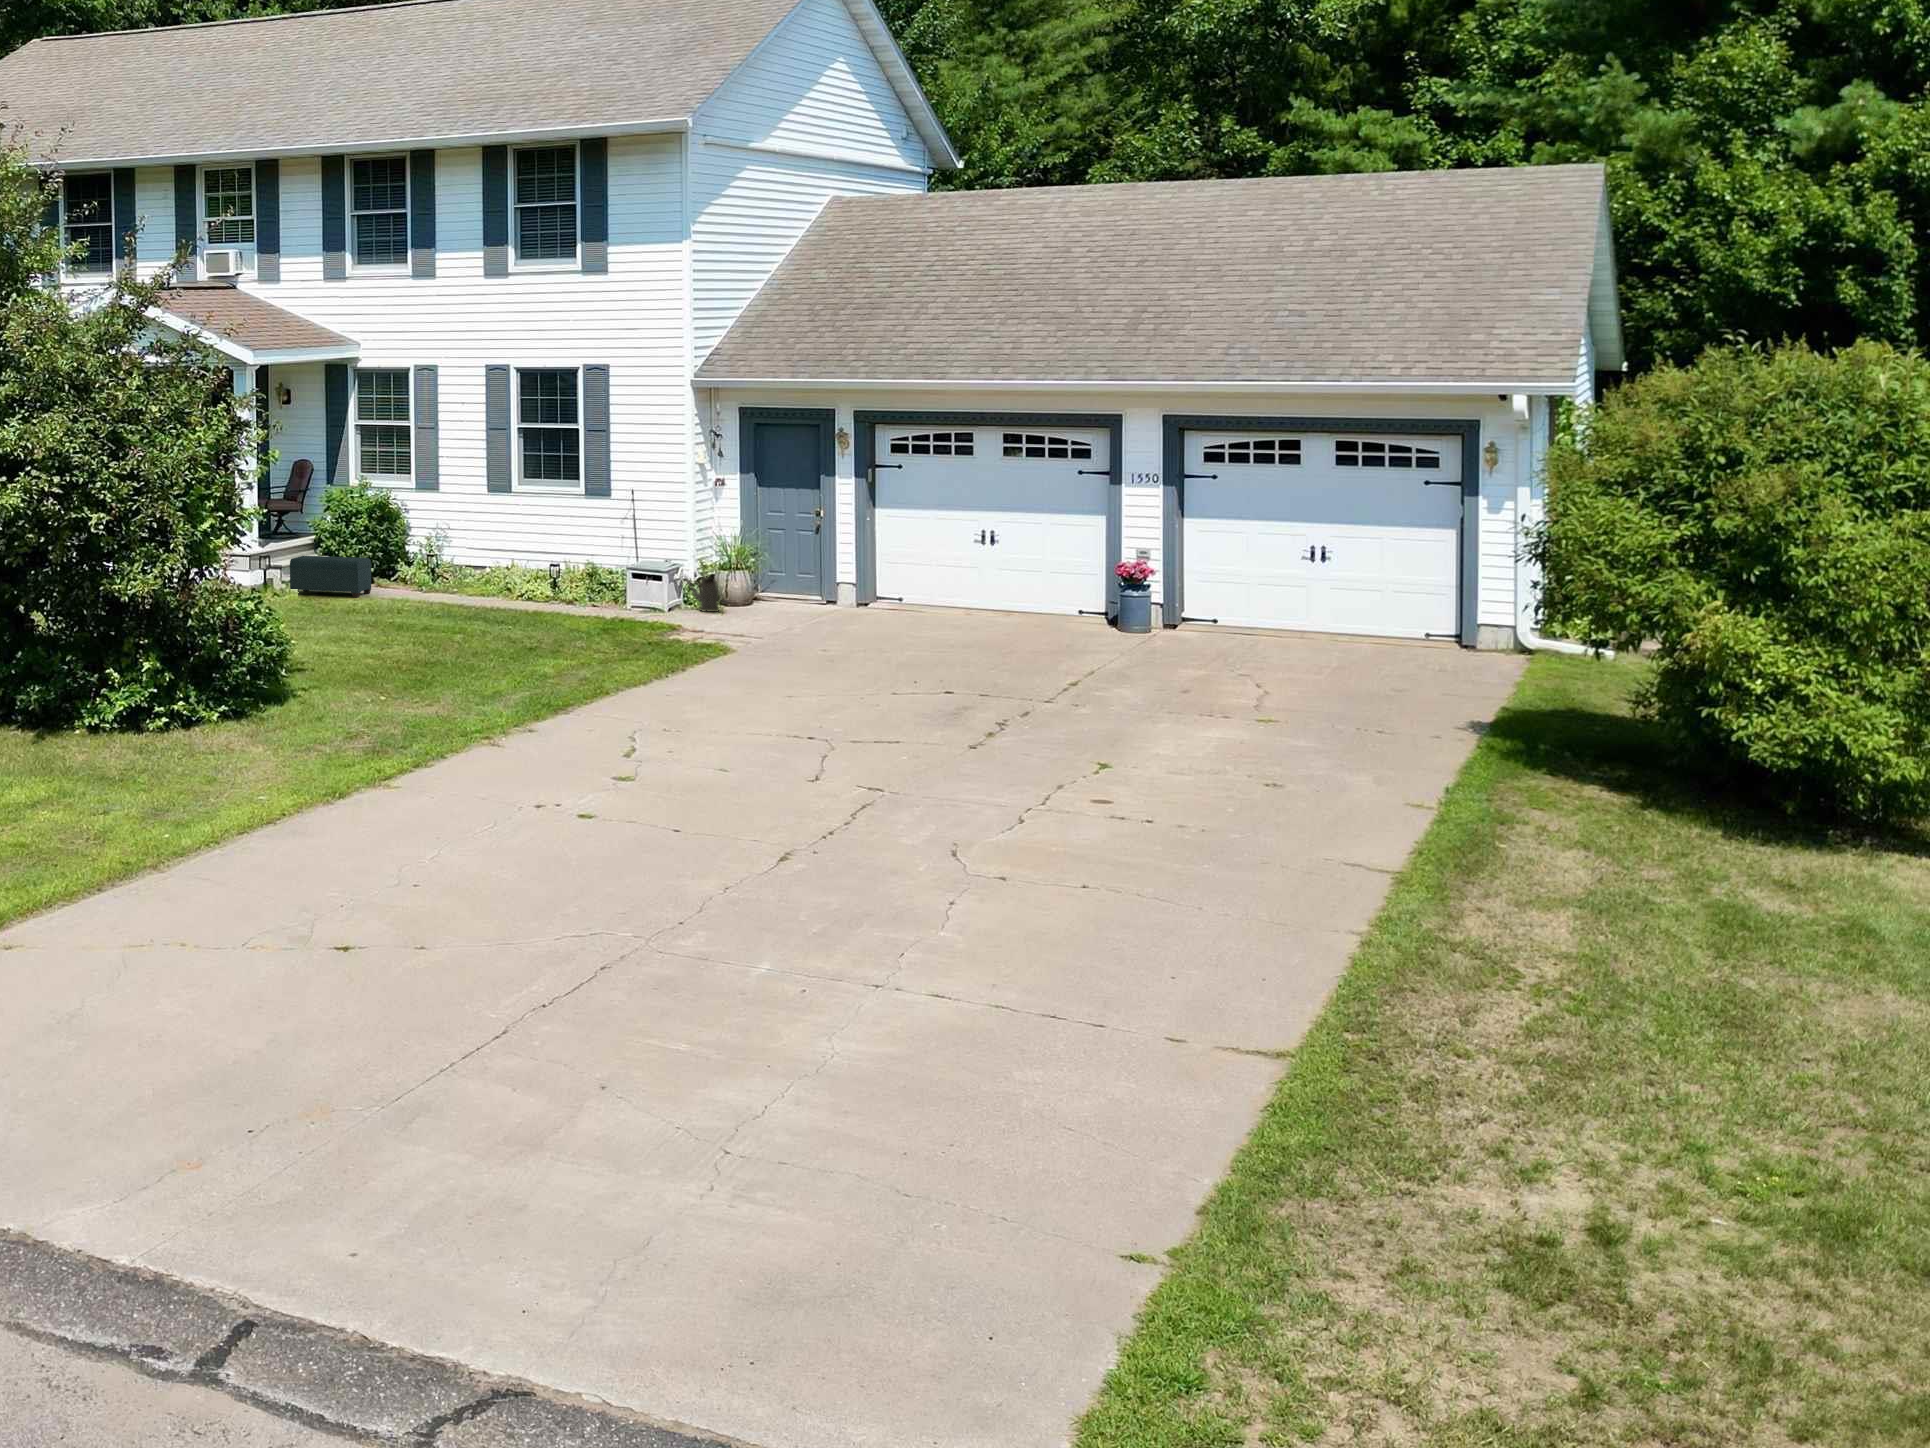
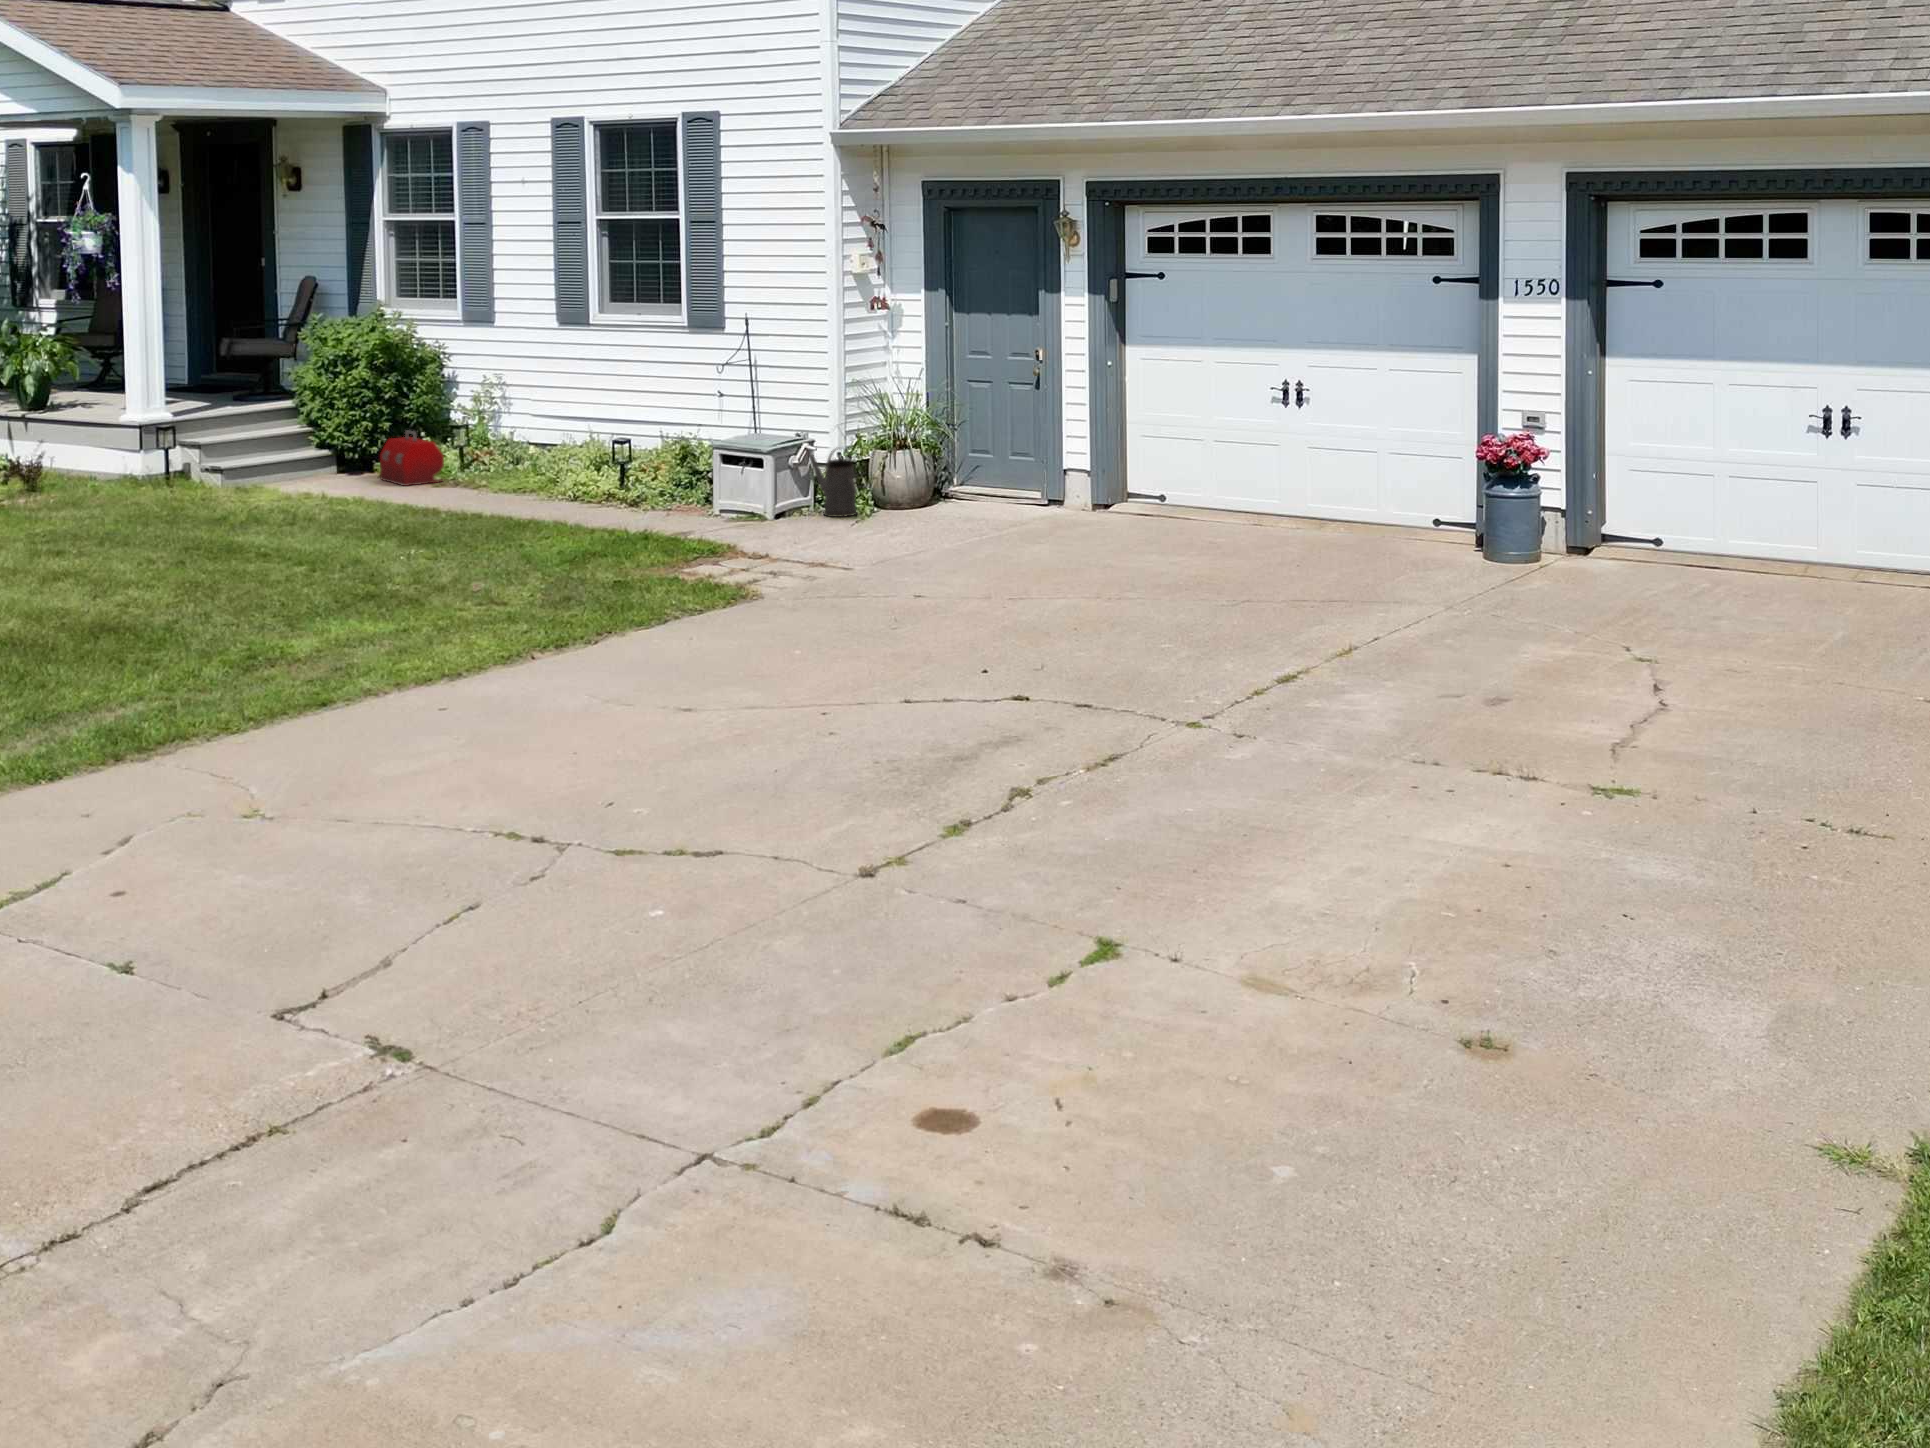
bench: present [290,556,371,598] -> none [236,422,367,488]
toolbox: none [377,561,422,596] -> present [380,430,444,486]

